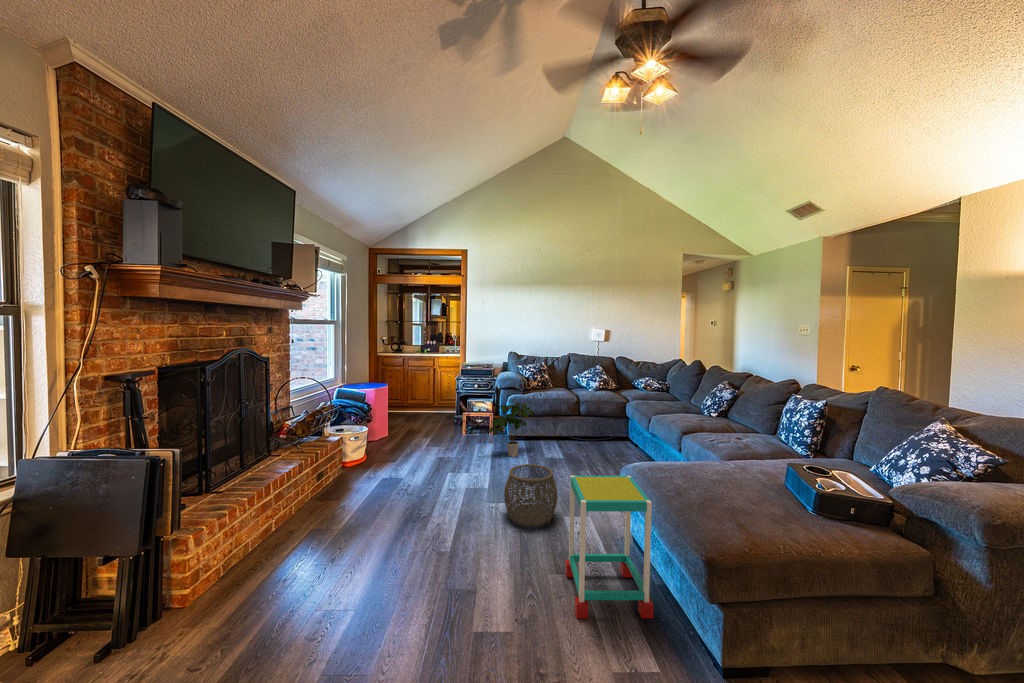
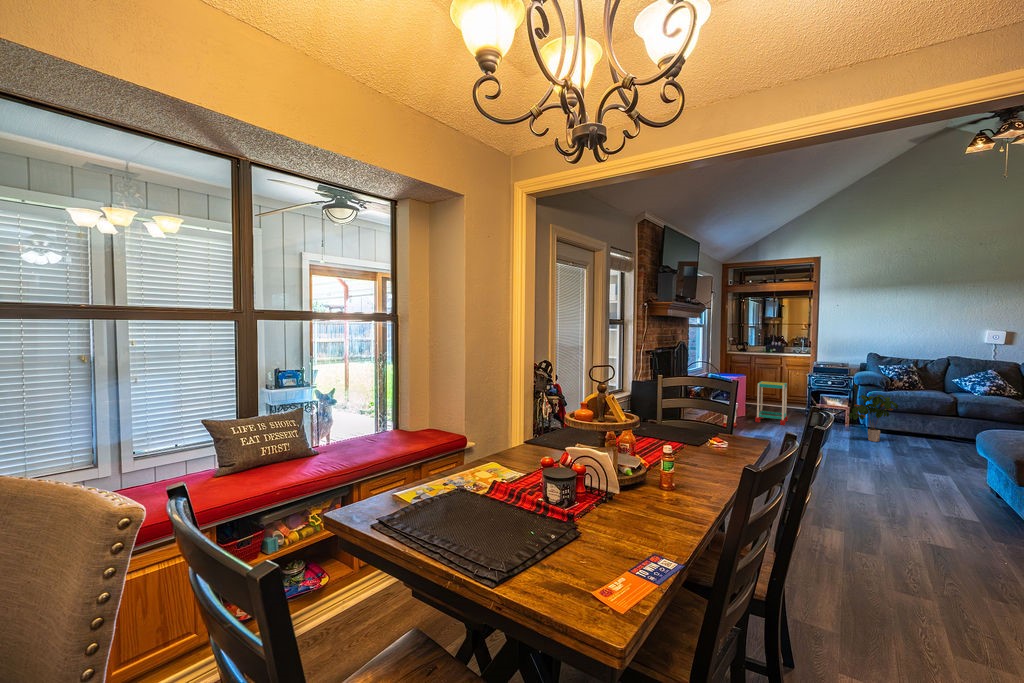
woven basket: present [504,464,558,526] -> none [868,433,922,476]
side table: present [565,475,654,618] -> present [755,381,788,425]

